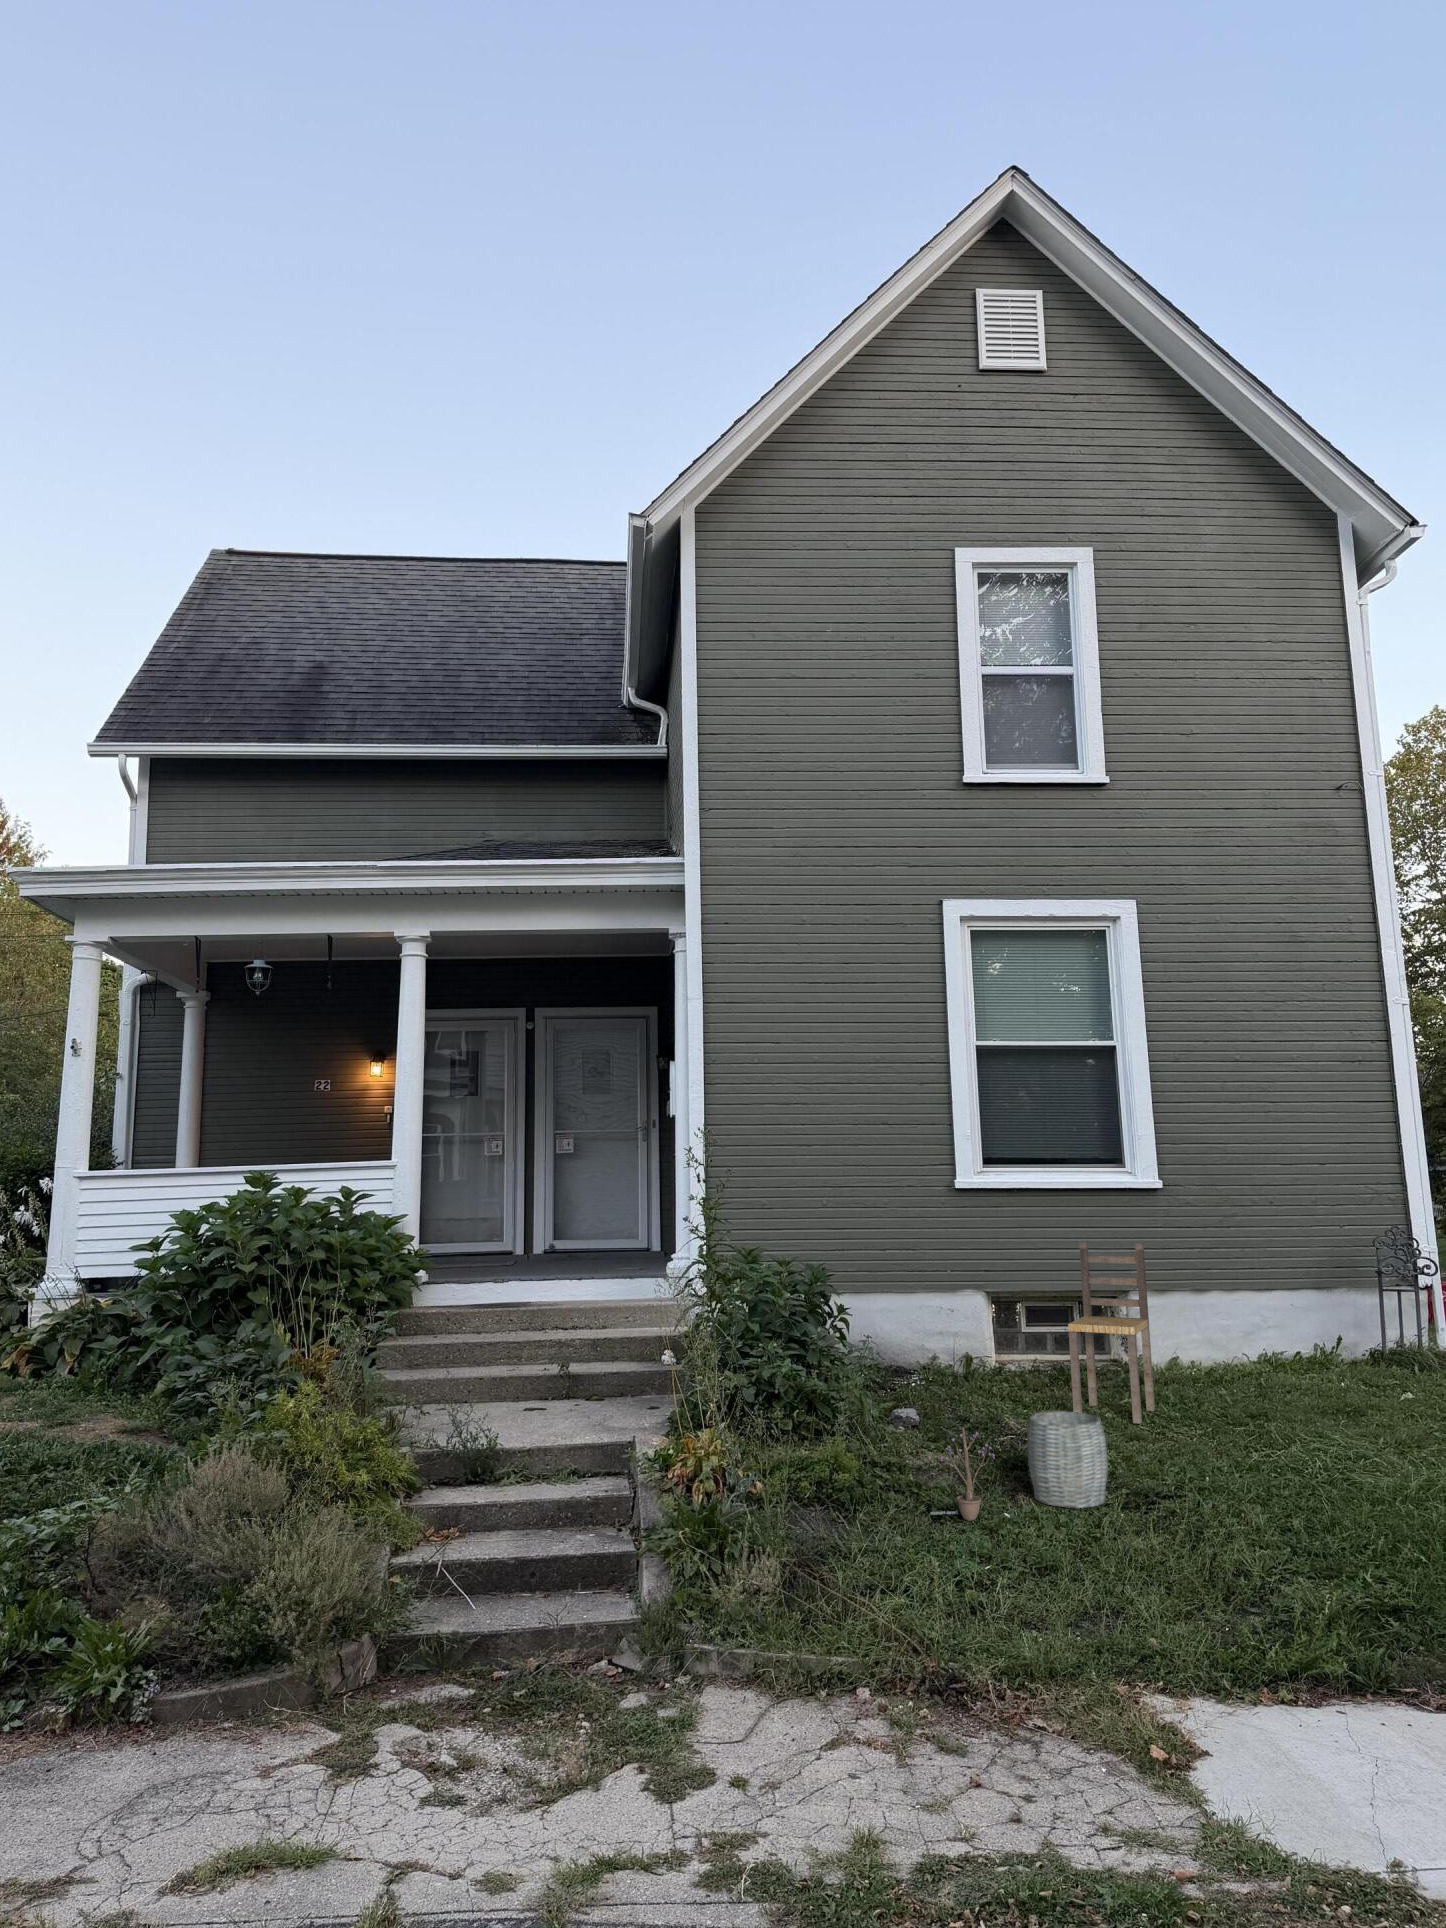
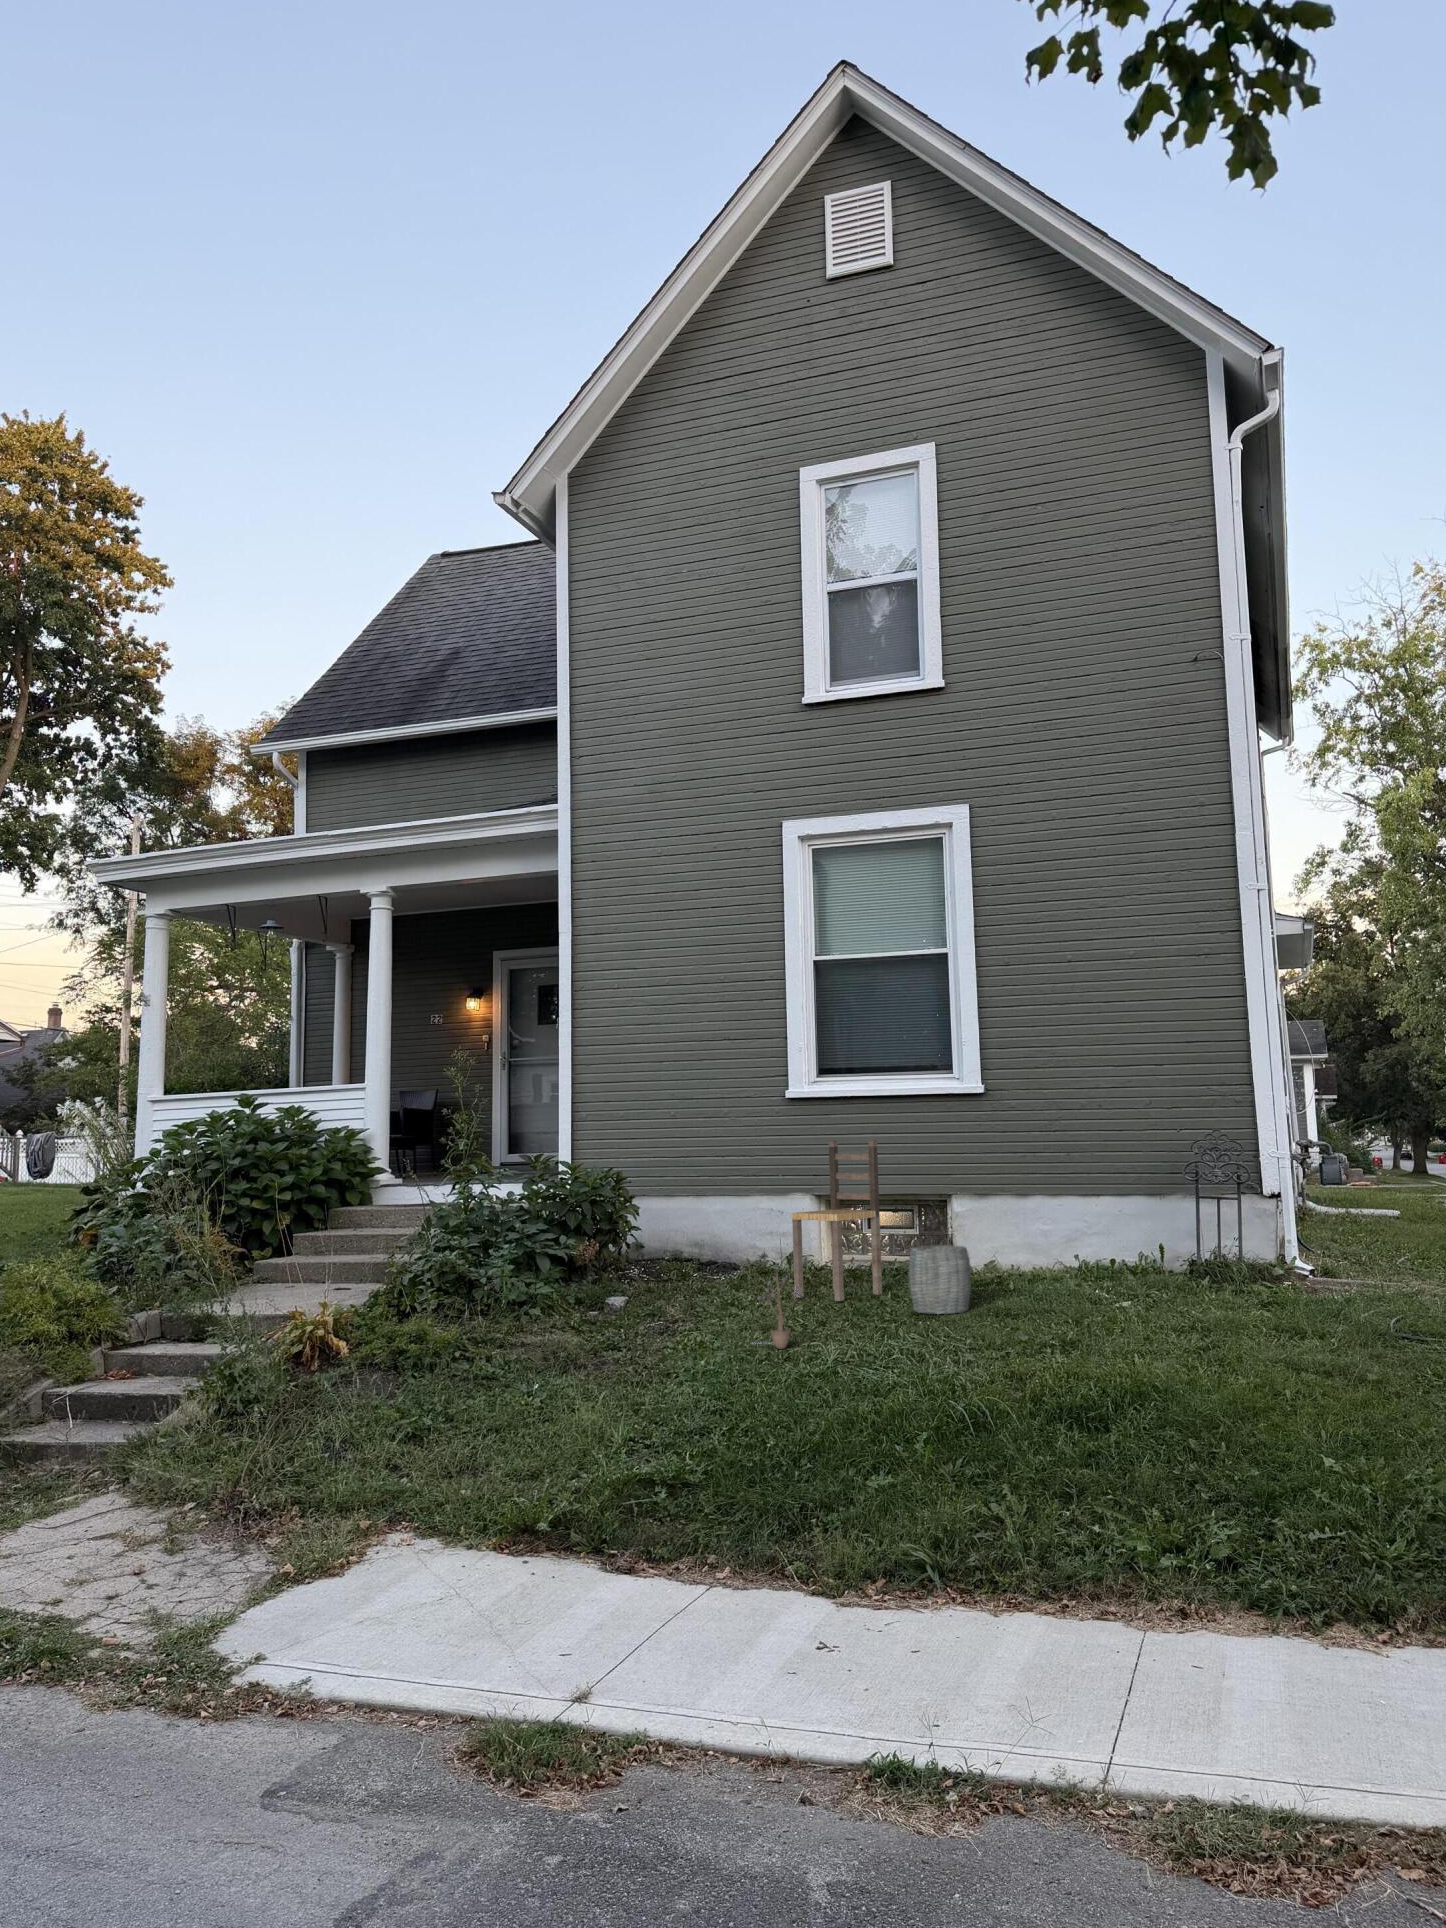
woven basket: present [1027,1411,1108,1508] -> present [908,1245,971,1314]
decorative plant: present [931,1427,995,1521] -> present [755,1275,802,1349]

